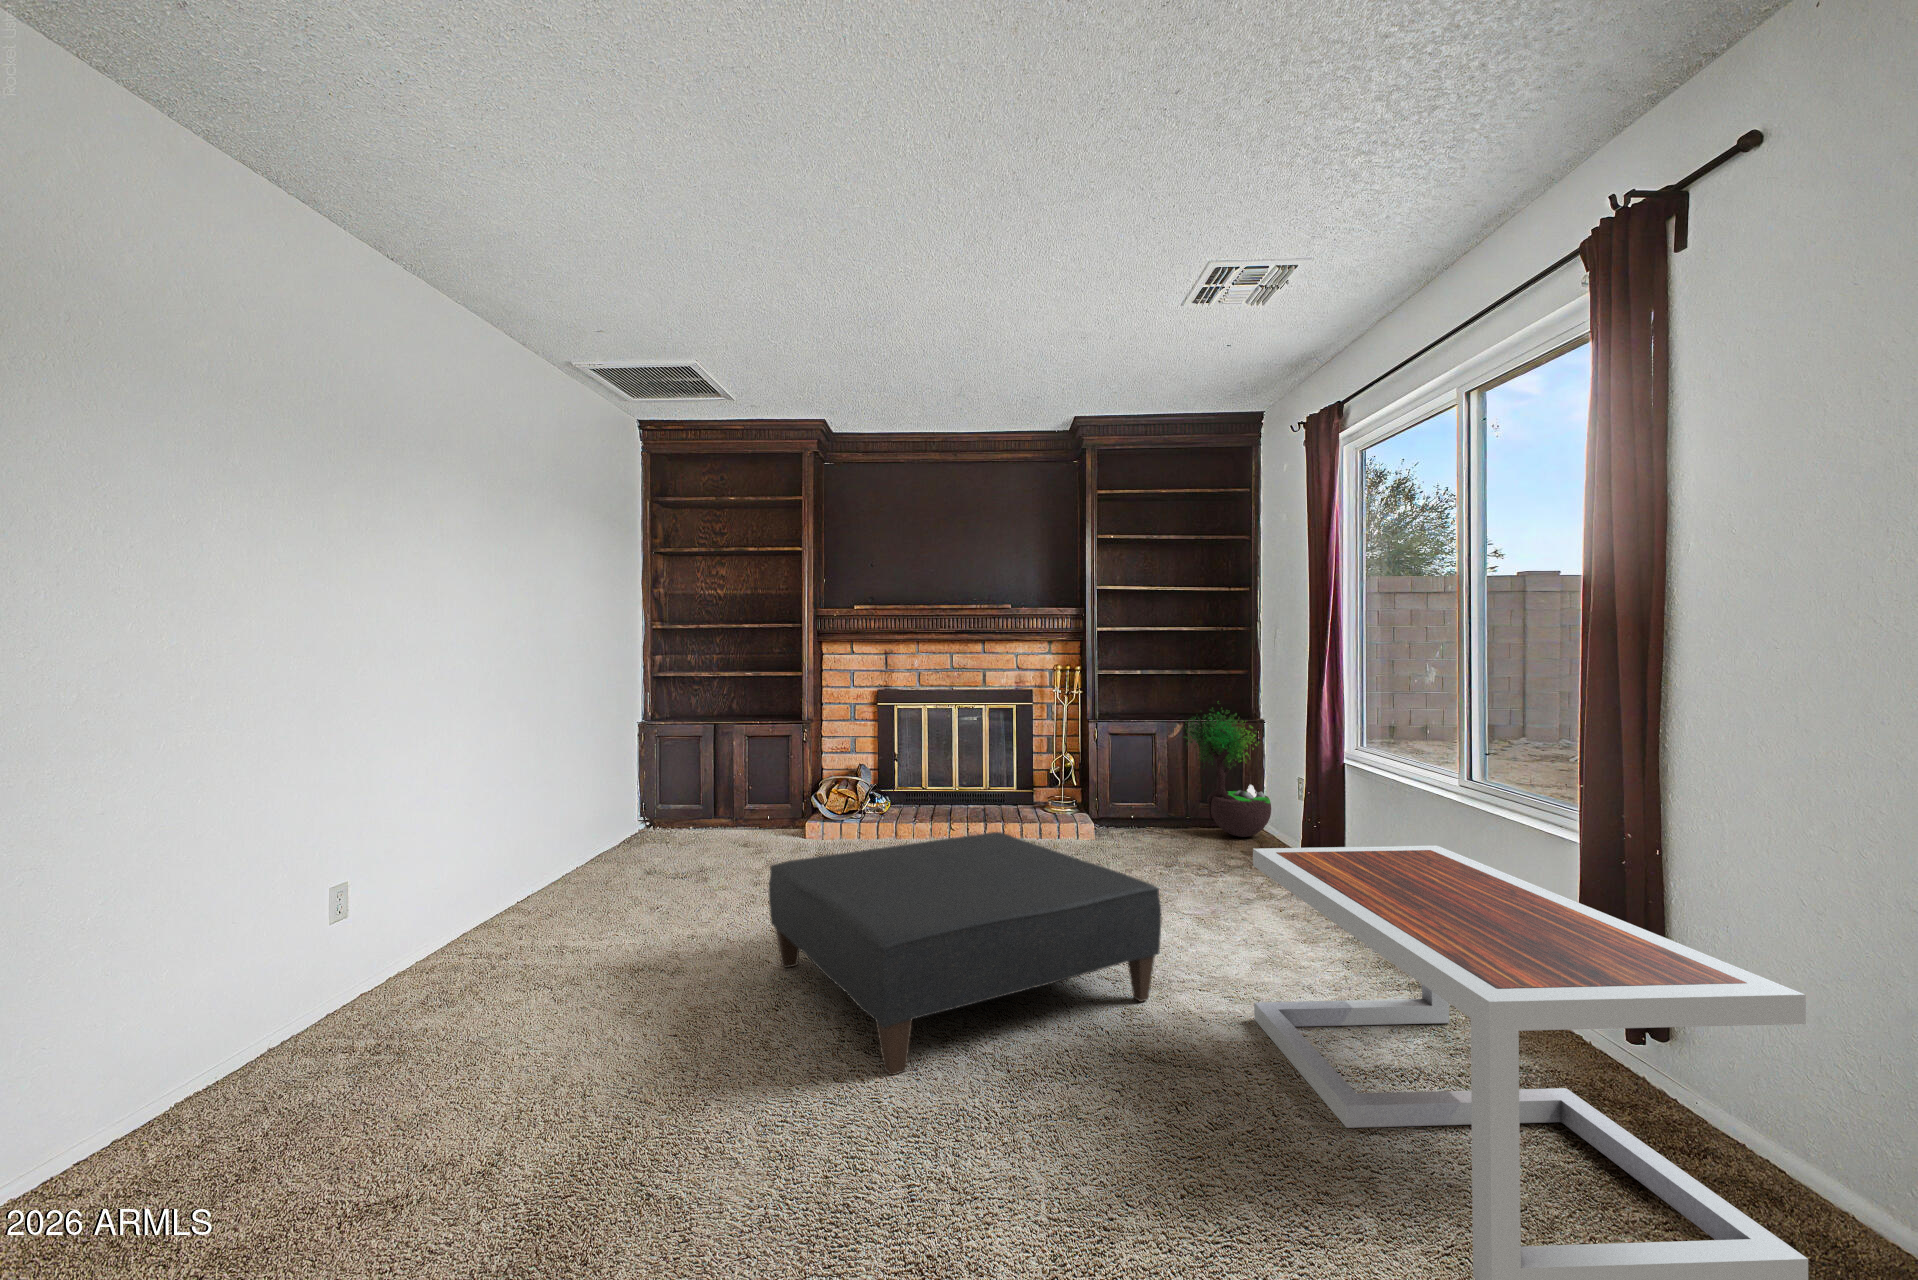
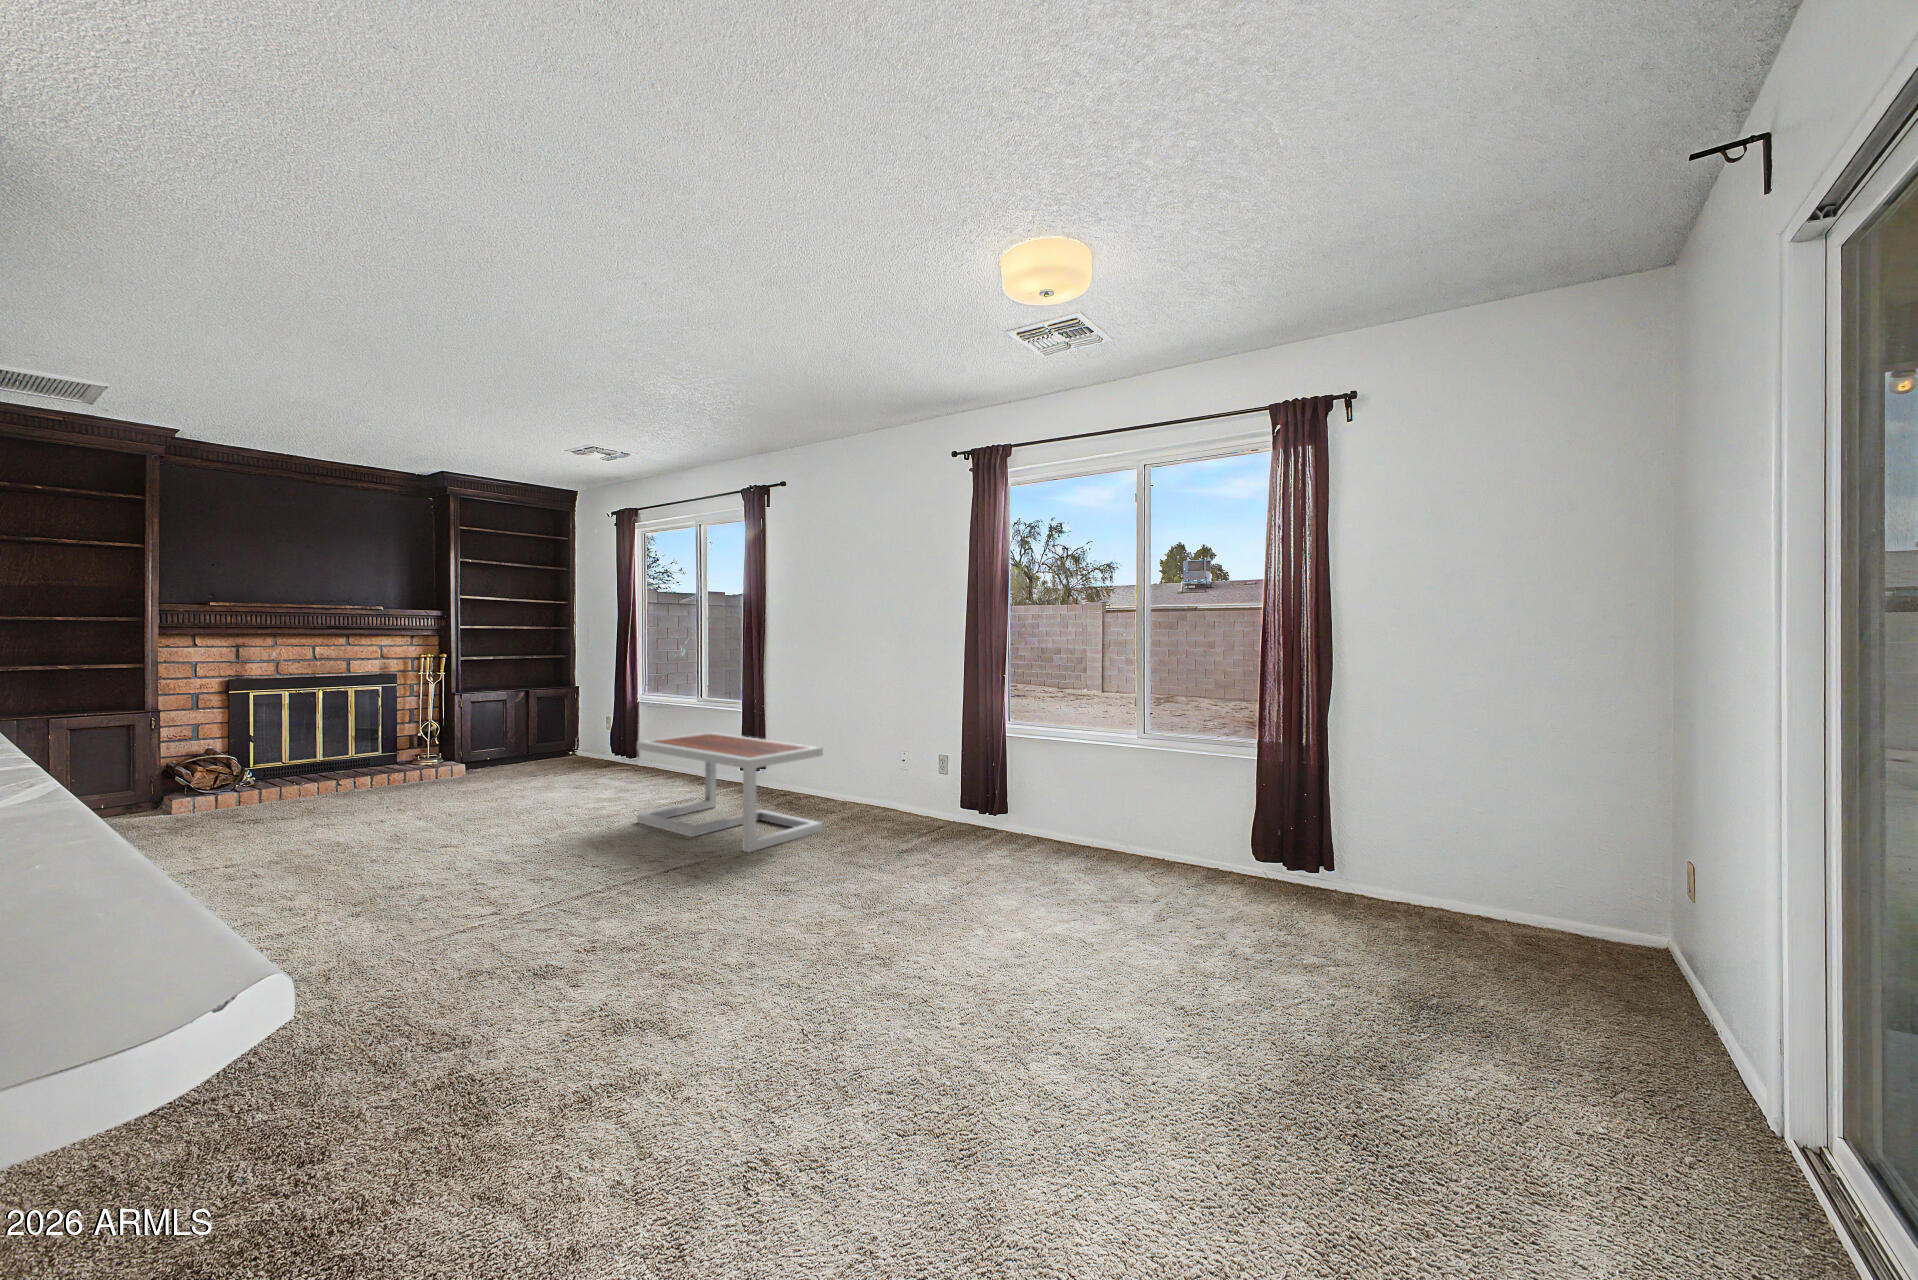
potted tree: present [1183,701,1271,837] -> none [528,677,592,764]
ottoman: present [769,832,1161,1075] -> none [300,764,588,874]

